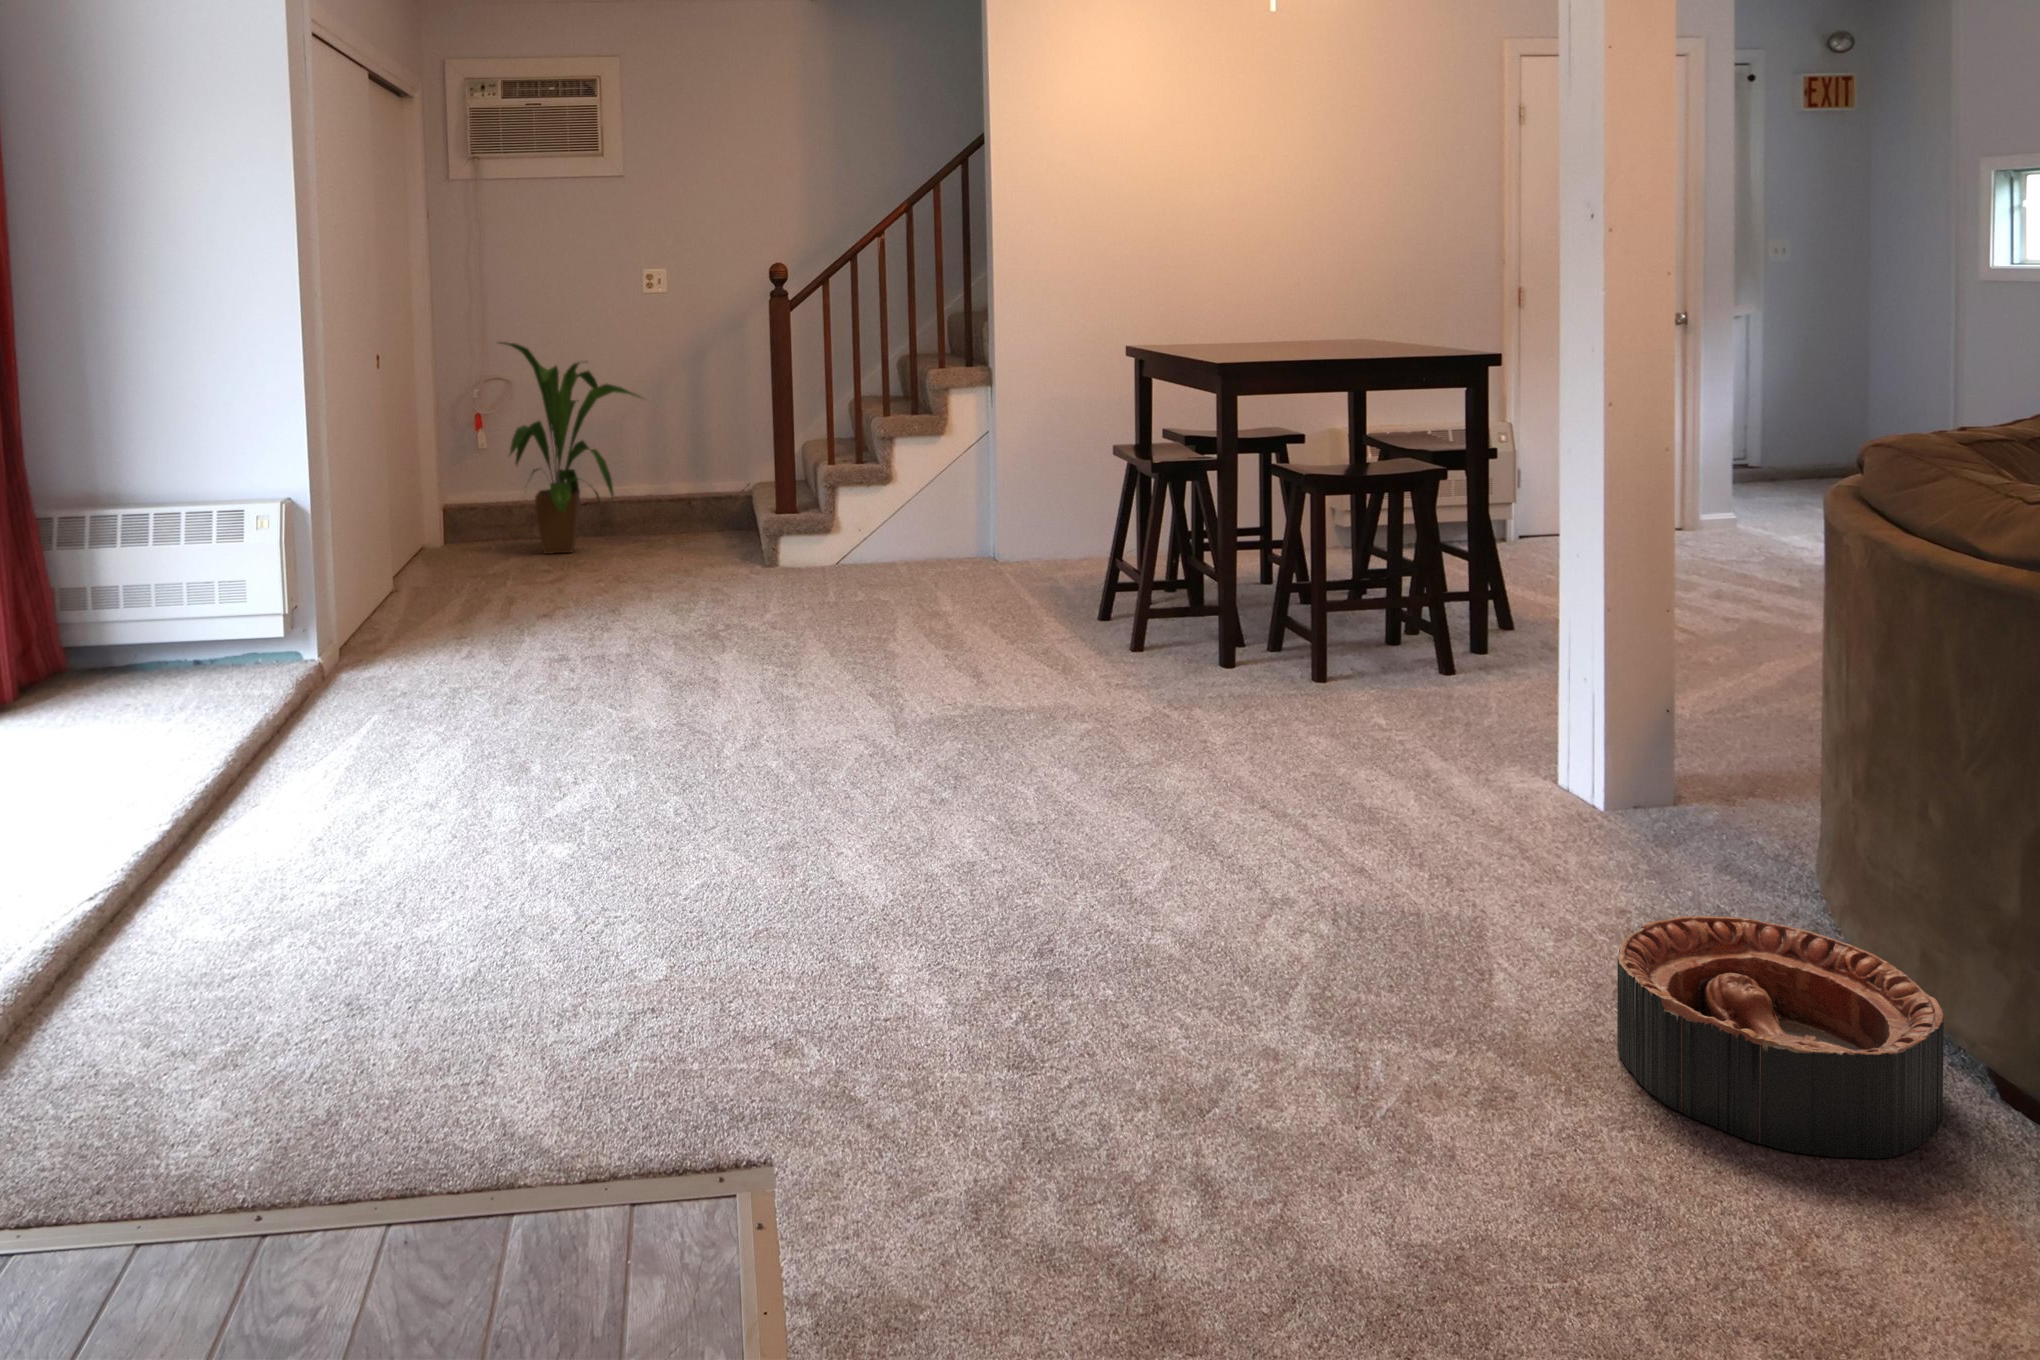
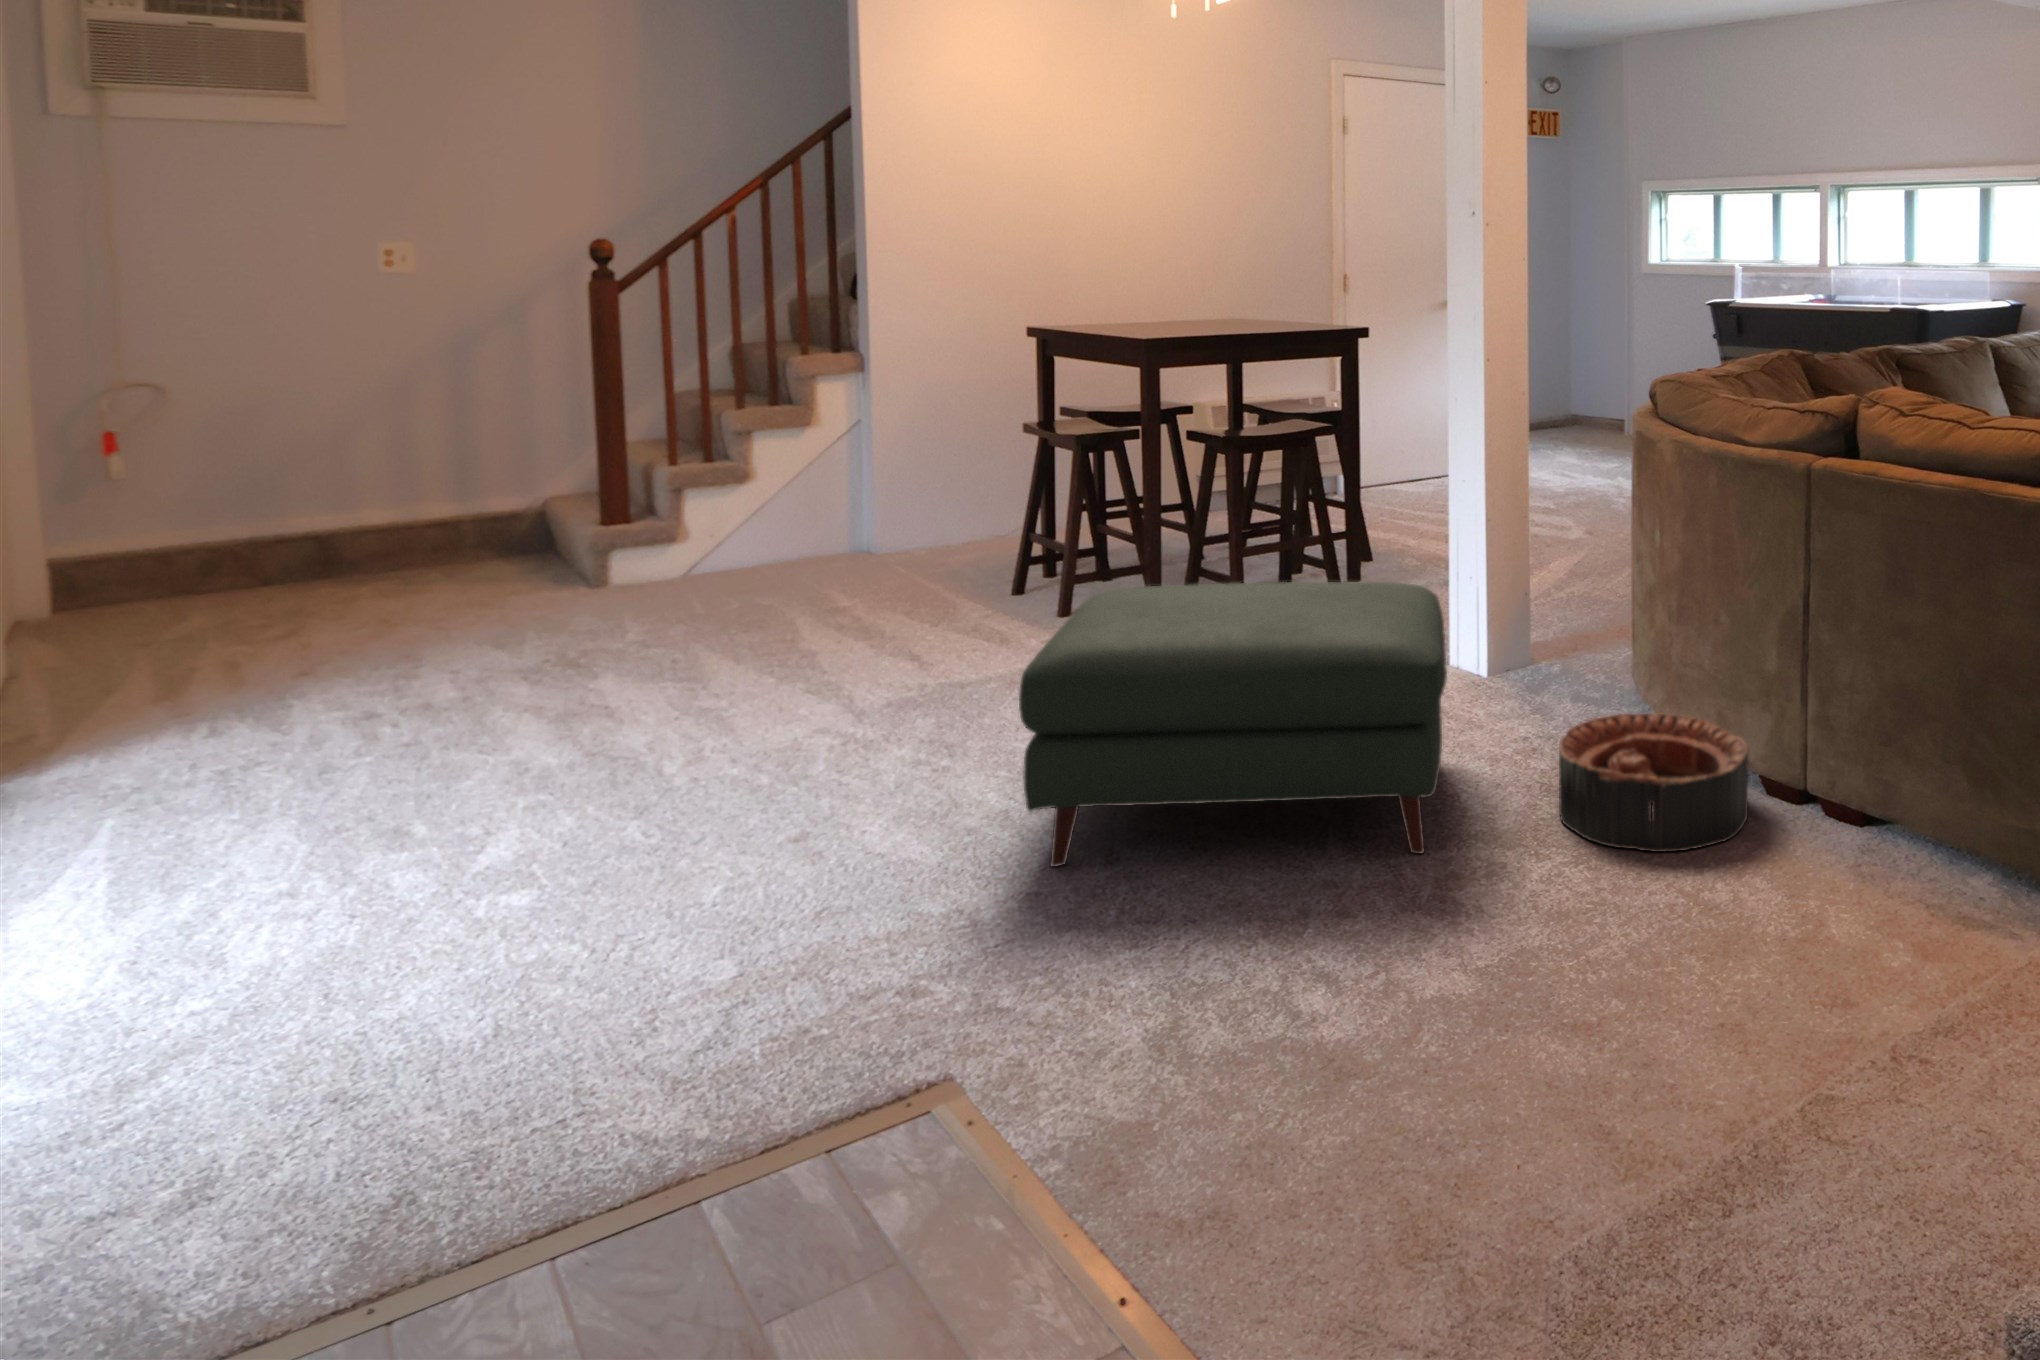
house plant: present [501,342,640,554] -> none [160,333,399,600]
ottoman: none [946,645,1481,1045] -> present [1019,582,1447,867]

